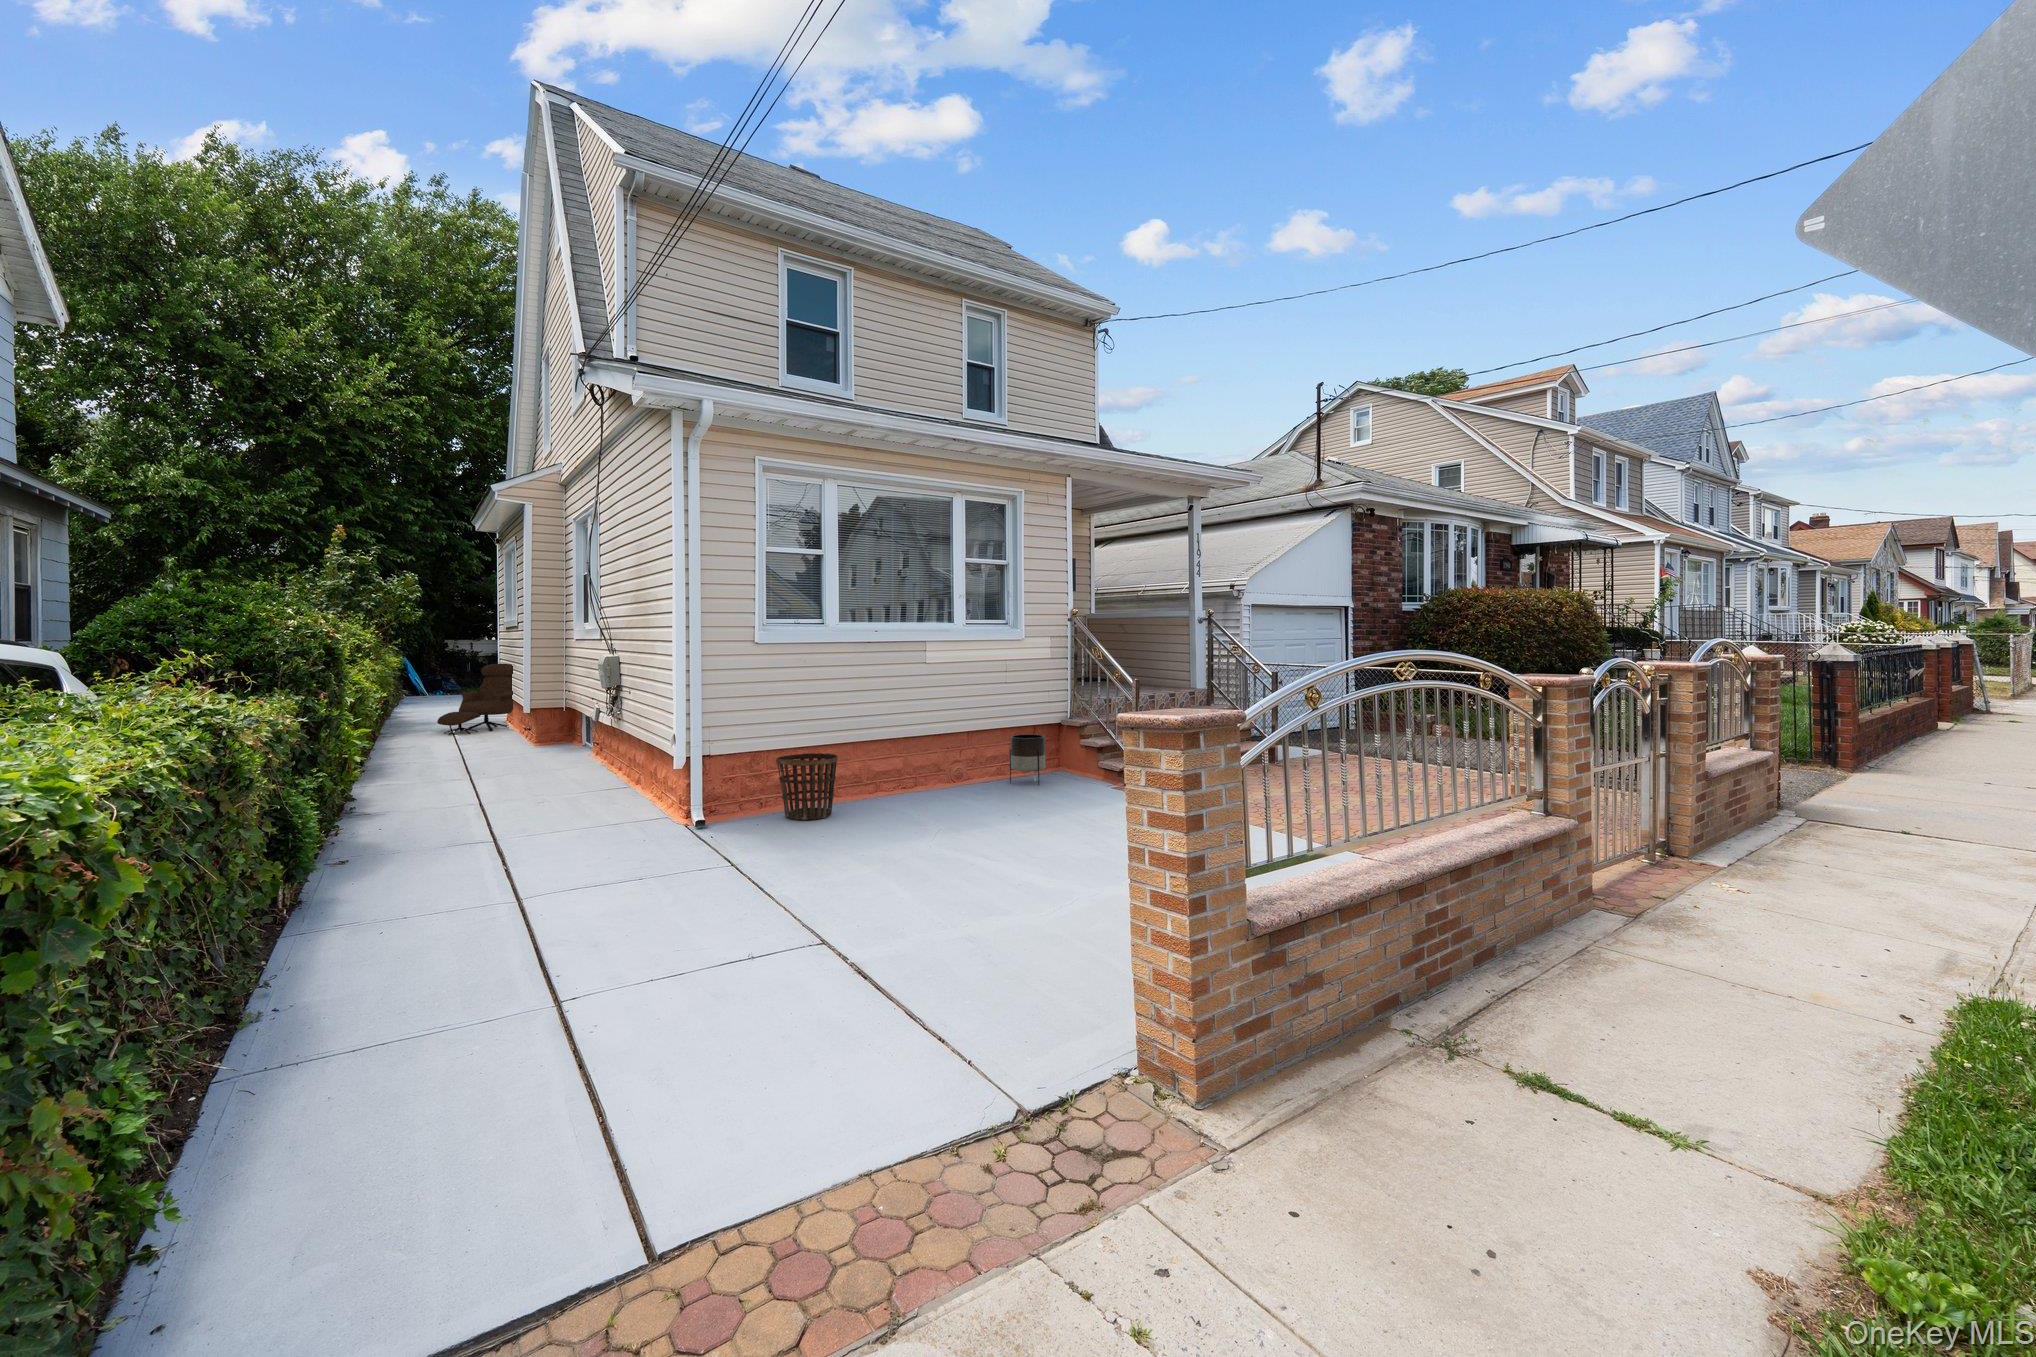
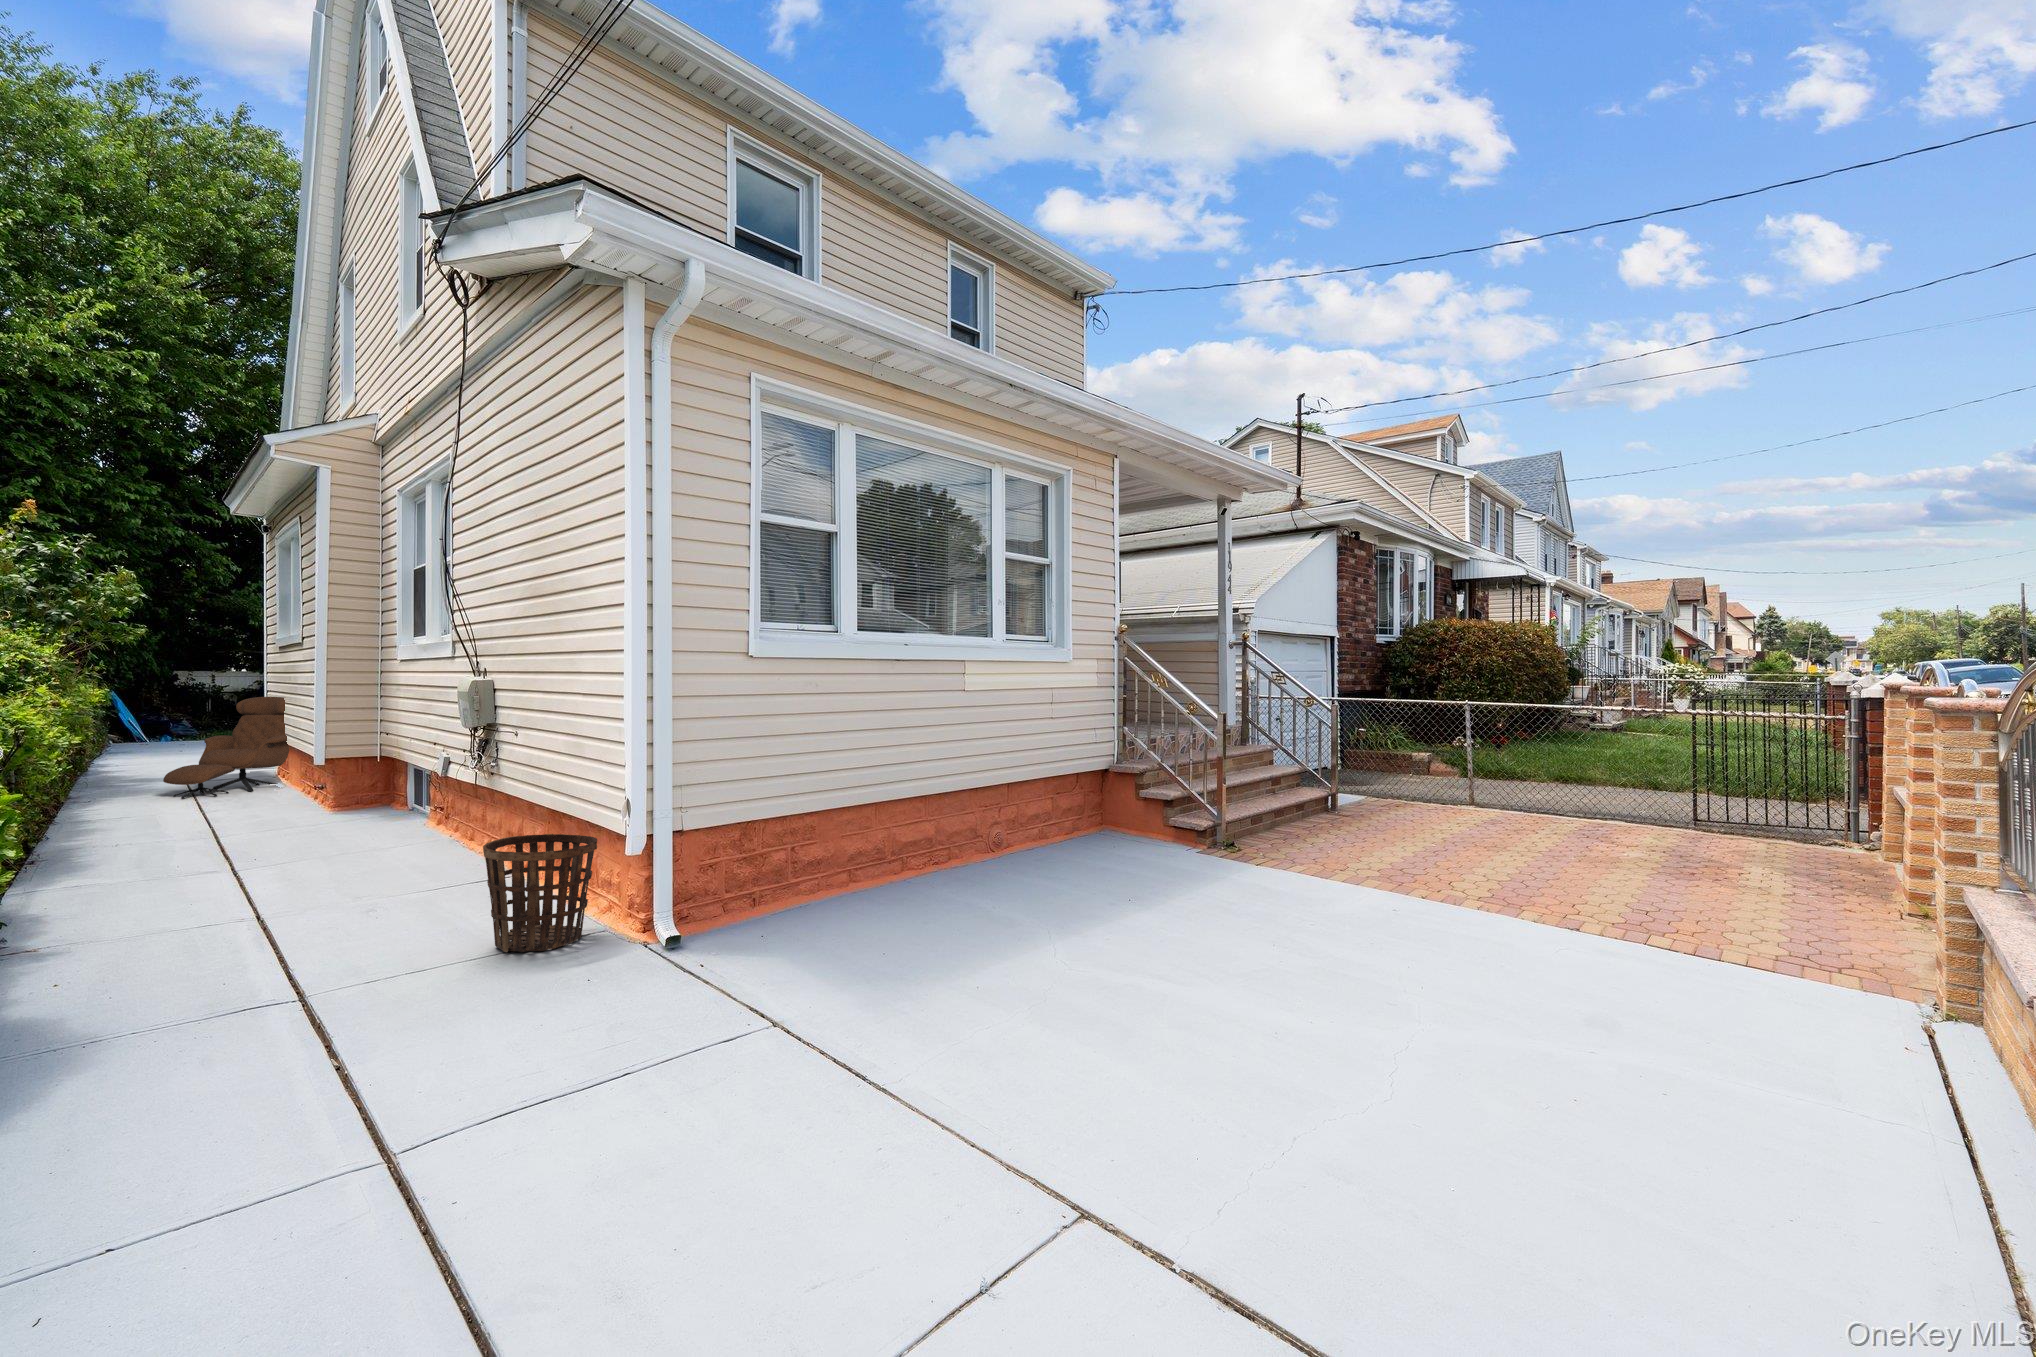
planter: present [1010,734,1045,785] -> none [1064,785,1110,854]
basket: present [776,753,838,820] -> present [483,834,597,952]

